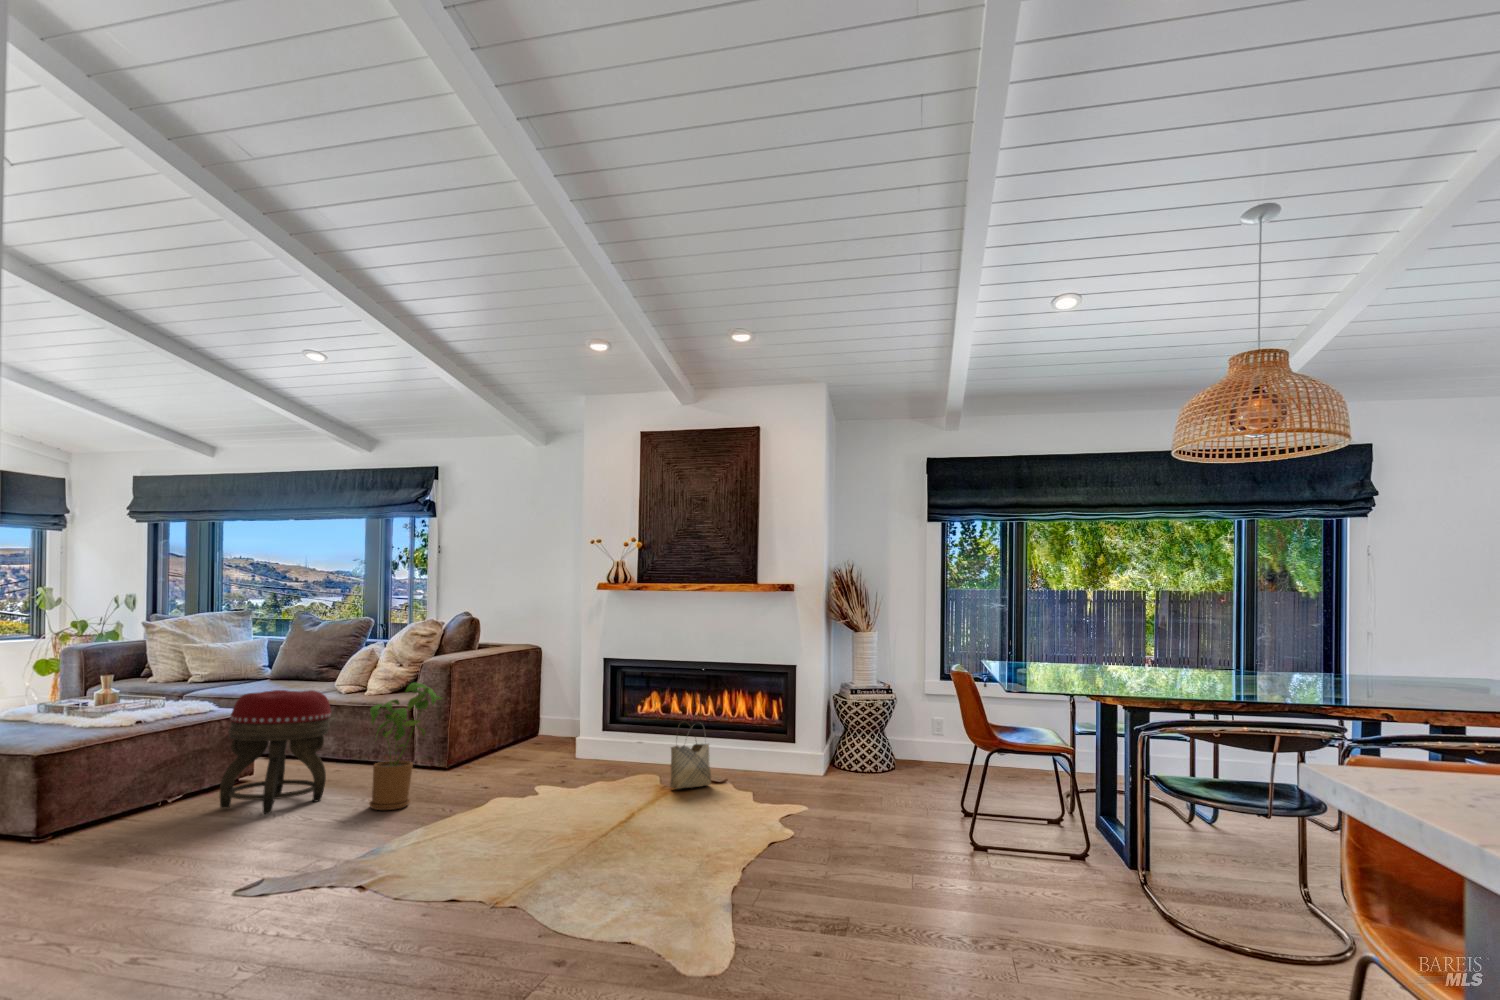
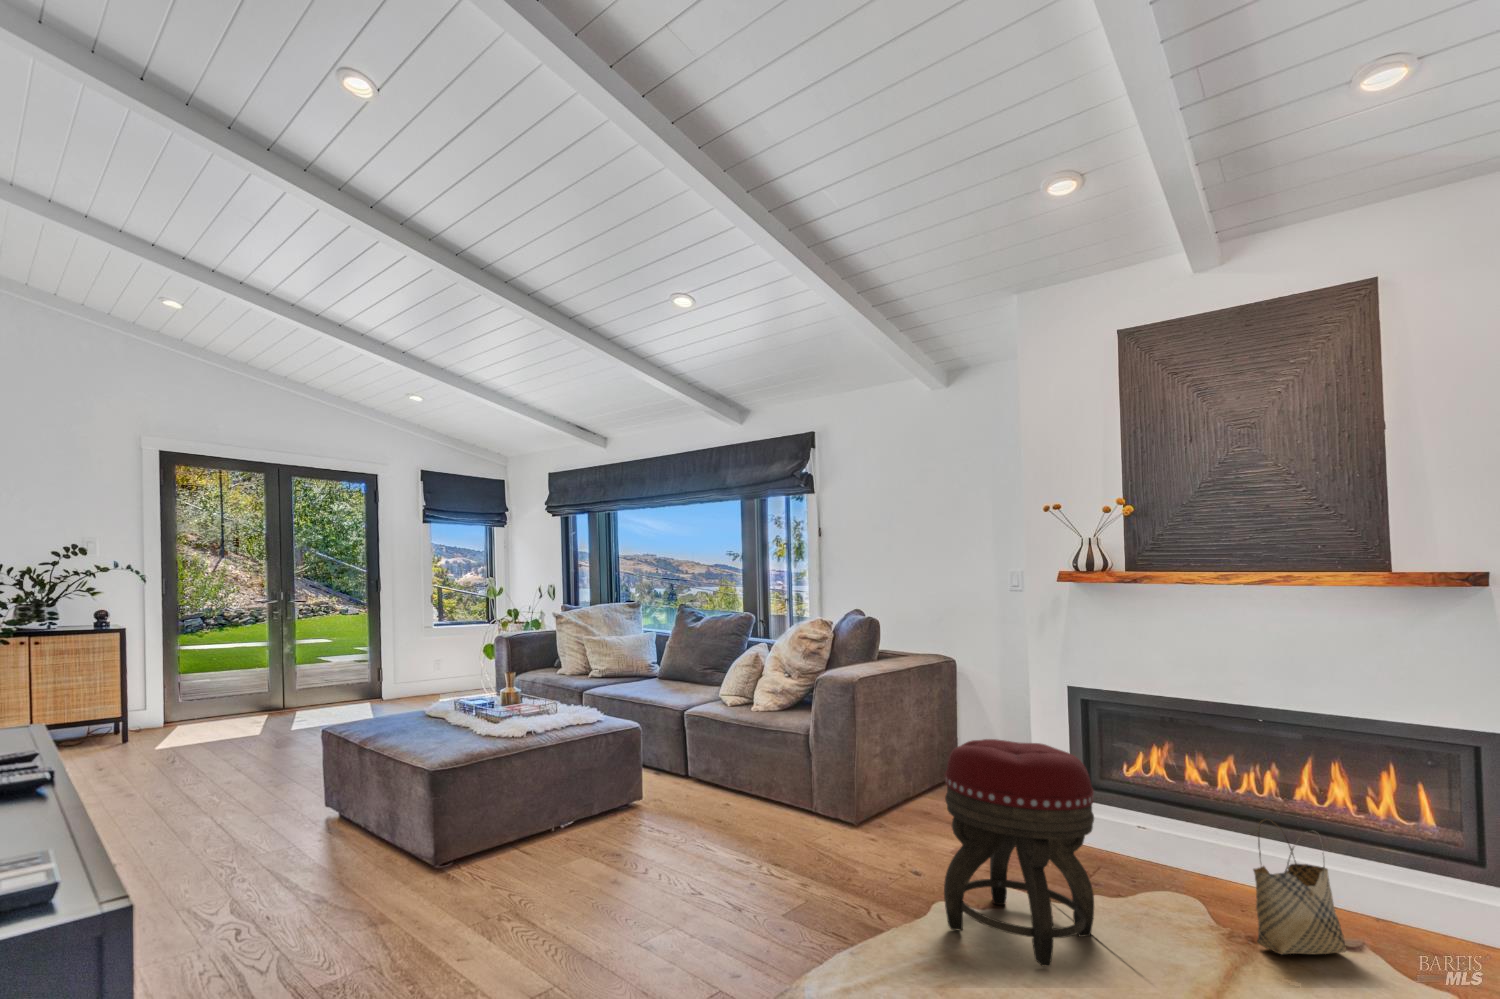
house plant: present [369,683,442,810] -> none [755,716,856,909]
footstool: present [220,690,331,814] -> present [944,739,1094,967]

